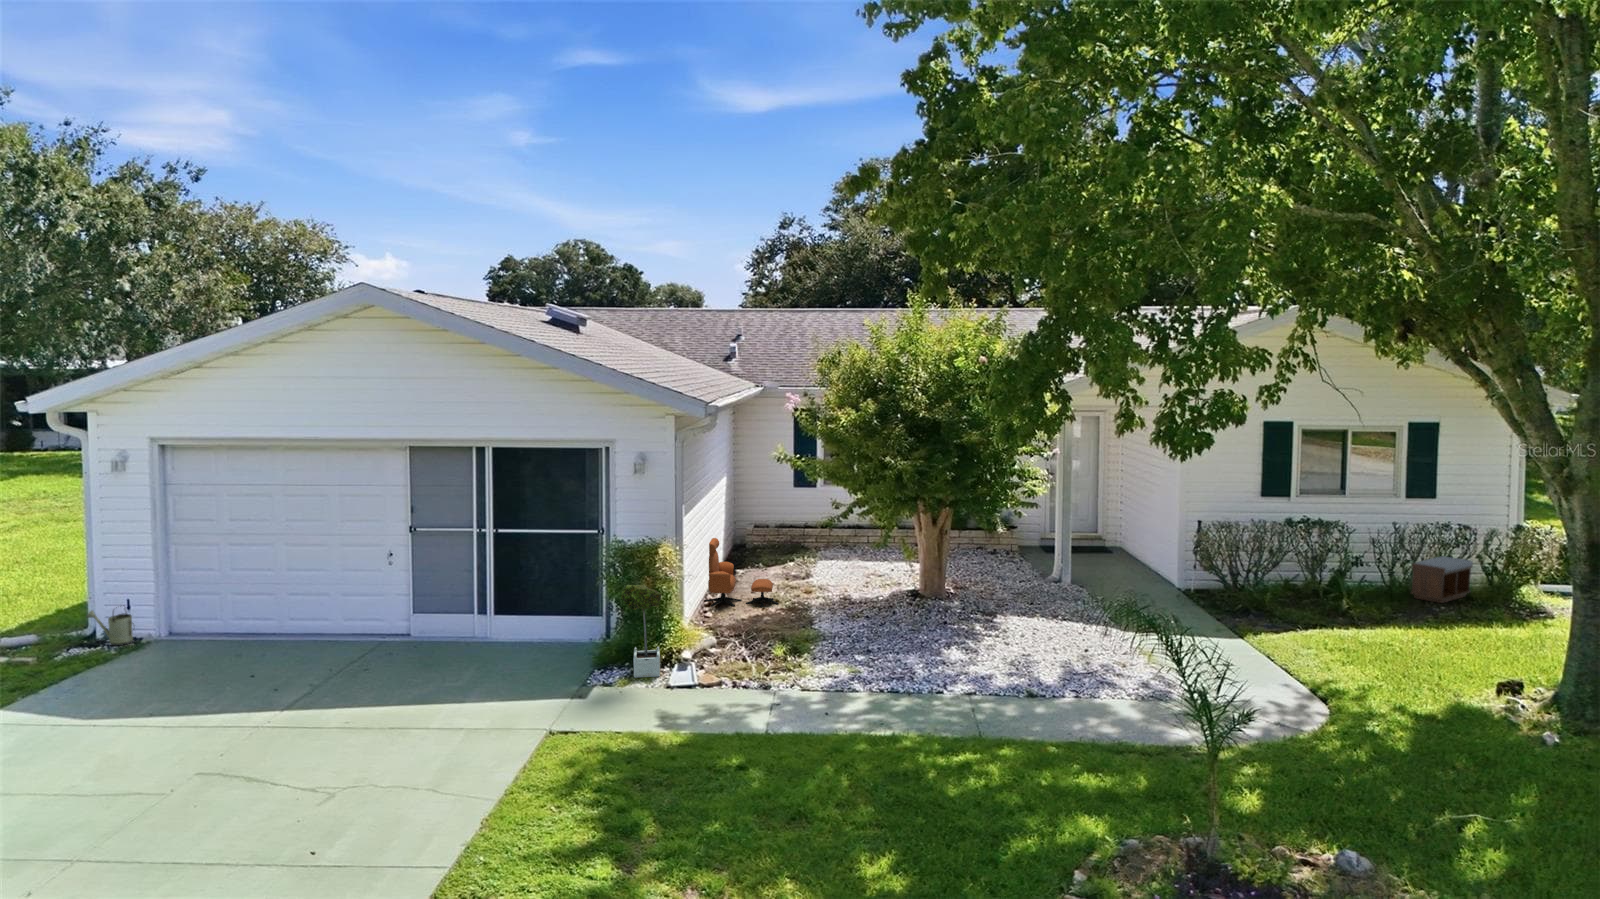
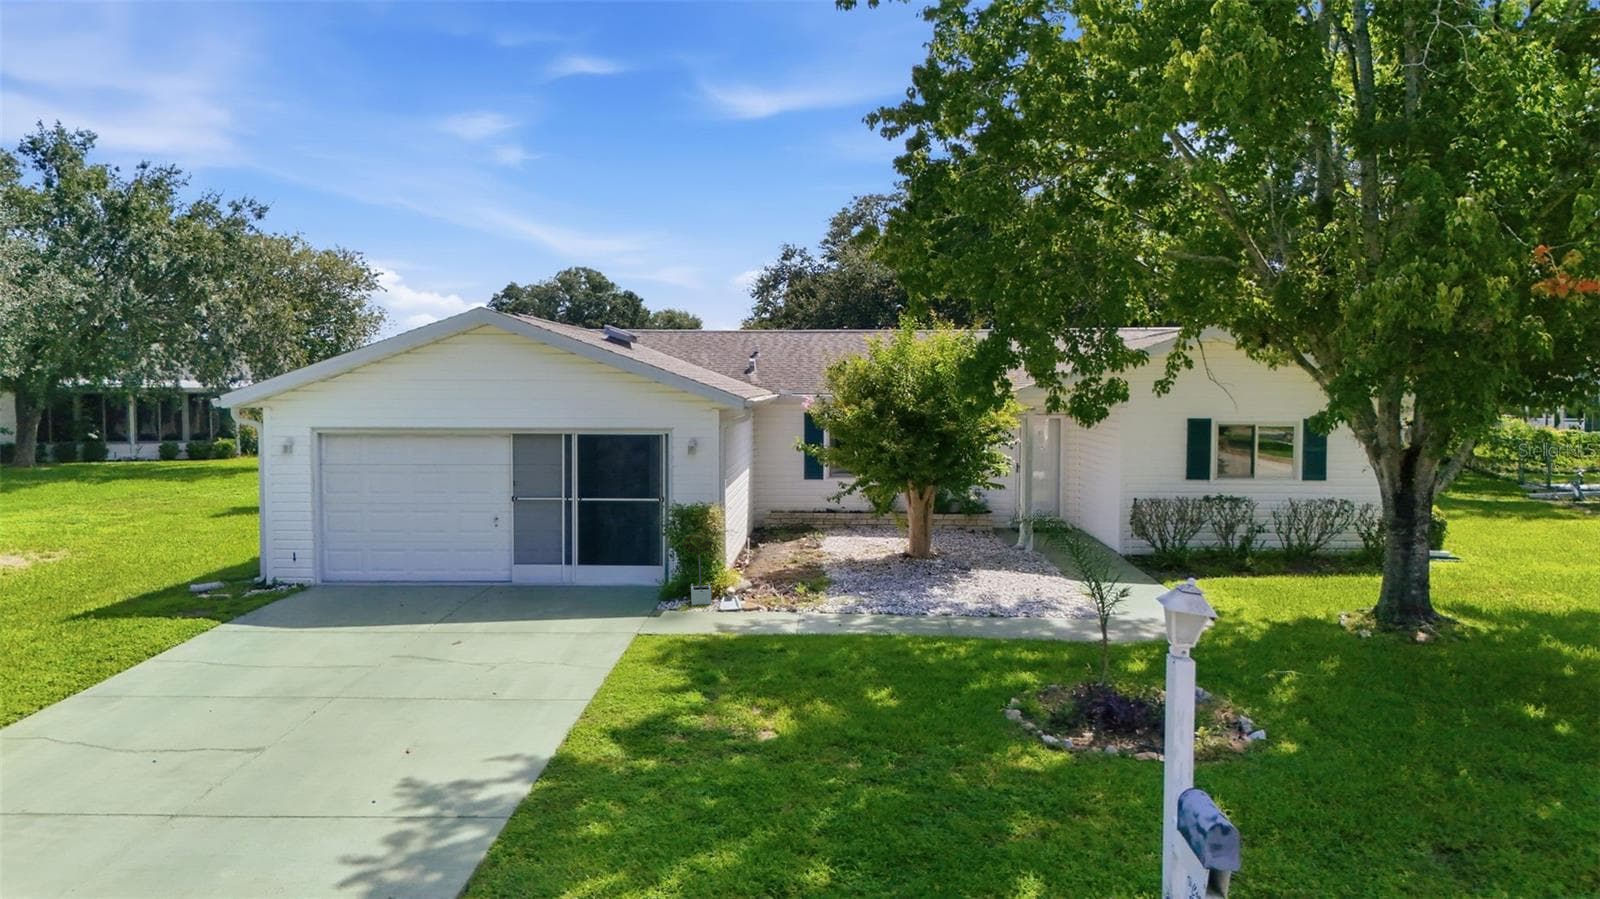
lounge chair: present [705,538,779,607] -> none [737,512,797,566]
bench: present [1411,556,1473,603] -> none [1306,527,1357,562]
watering can: present [86,611,133,646] -> none [264,557,300,588]

